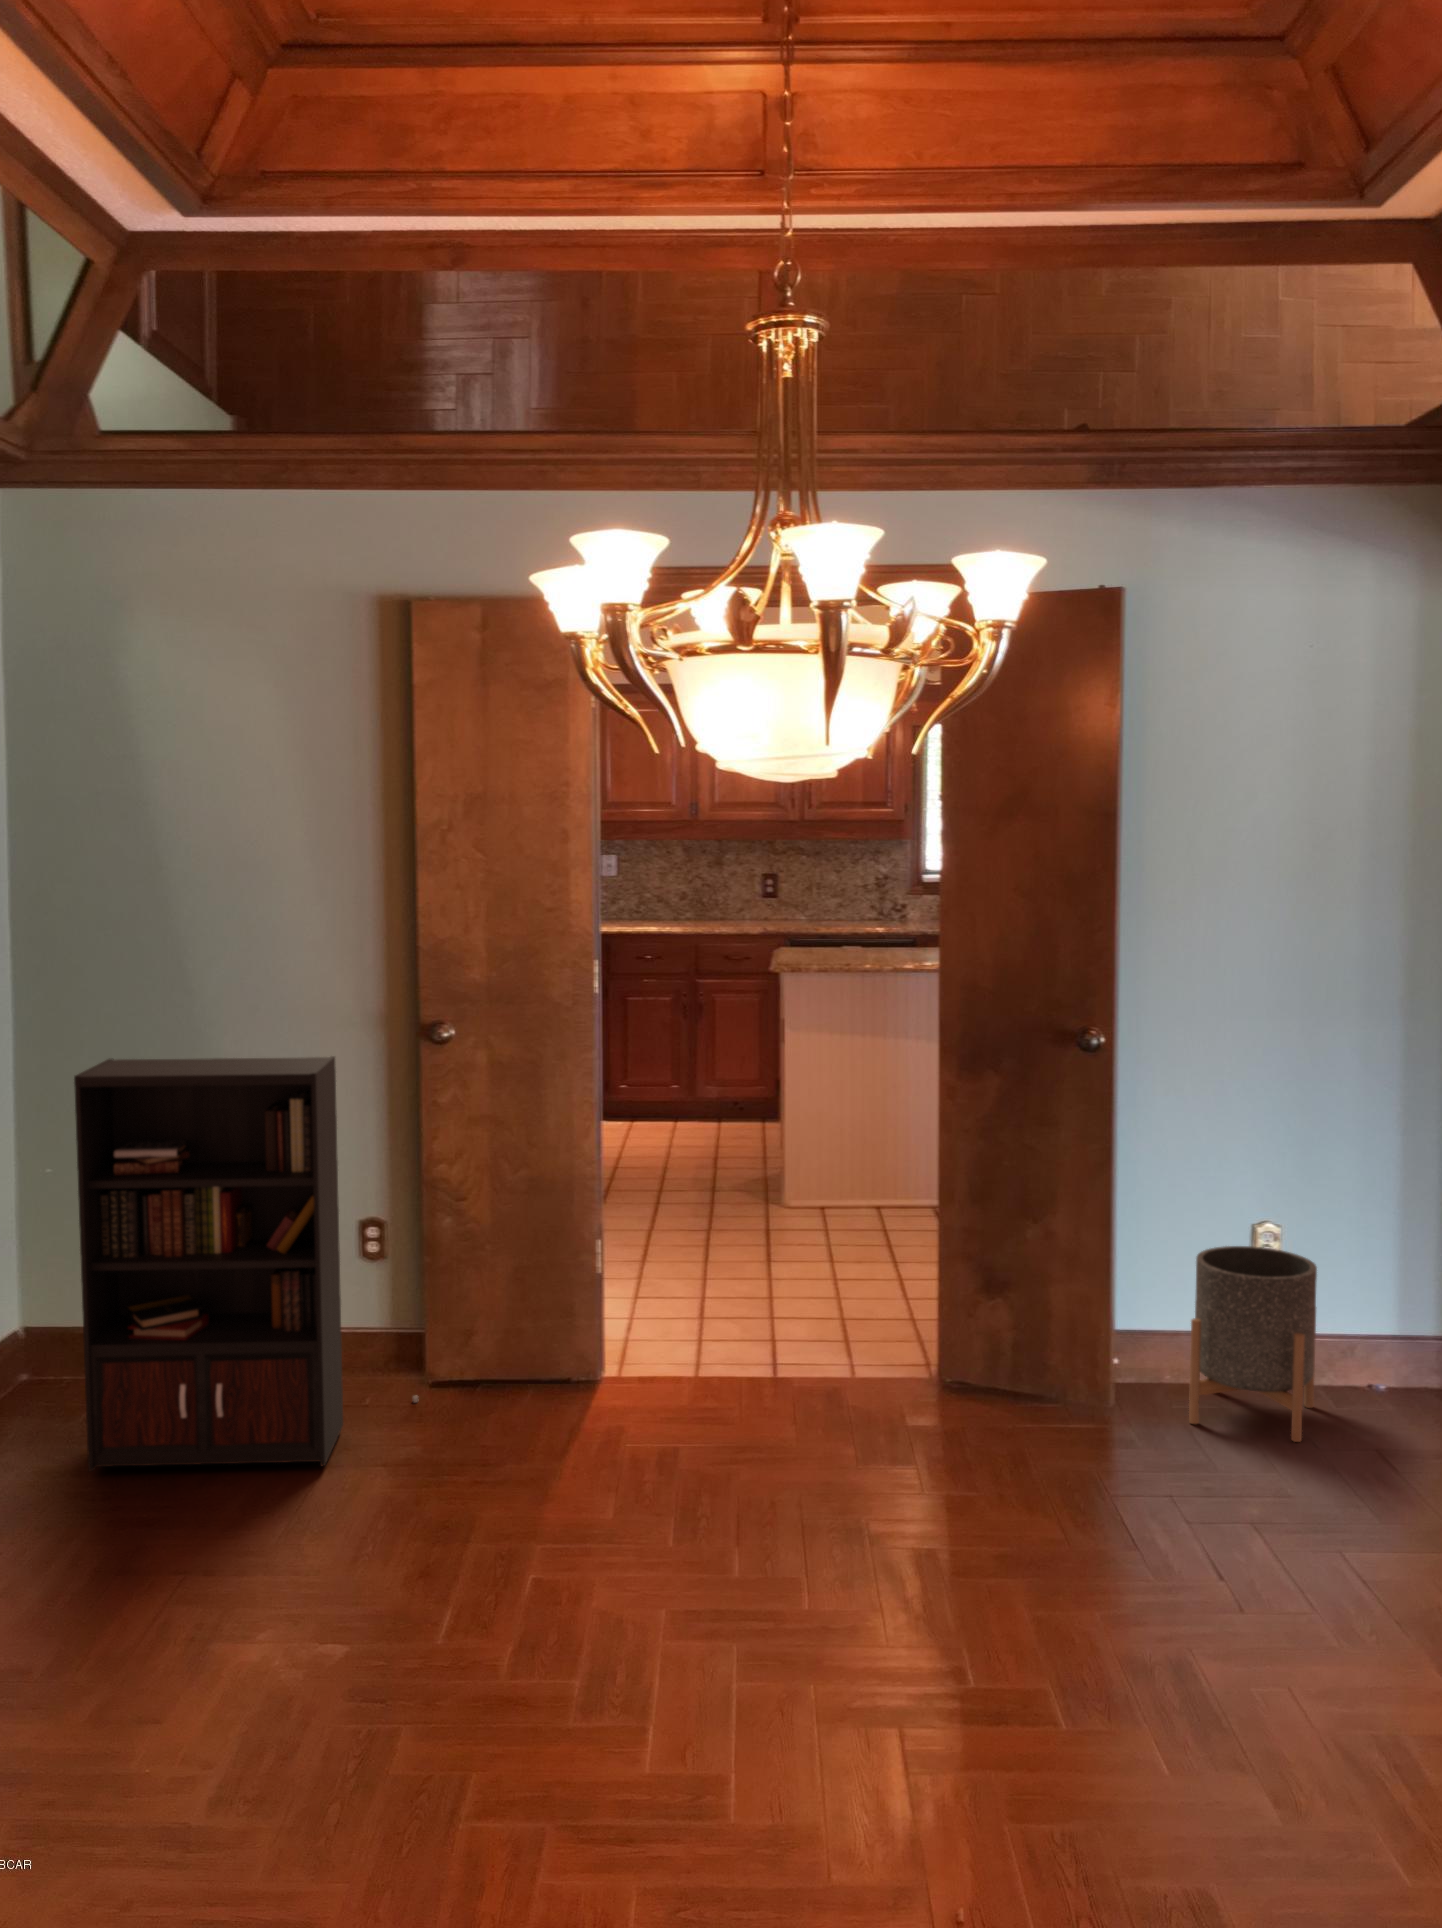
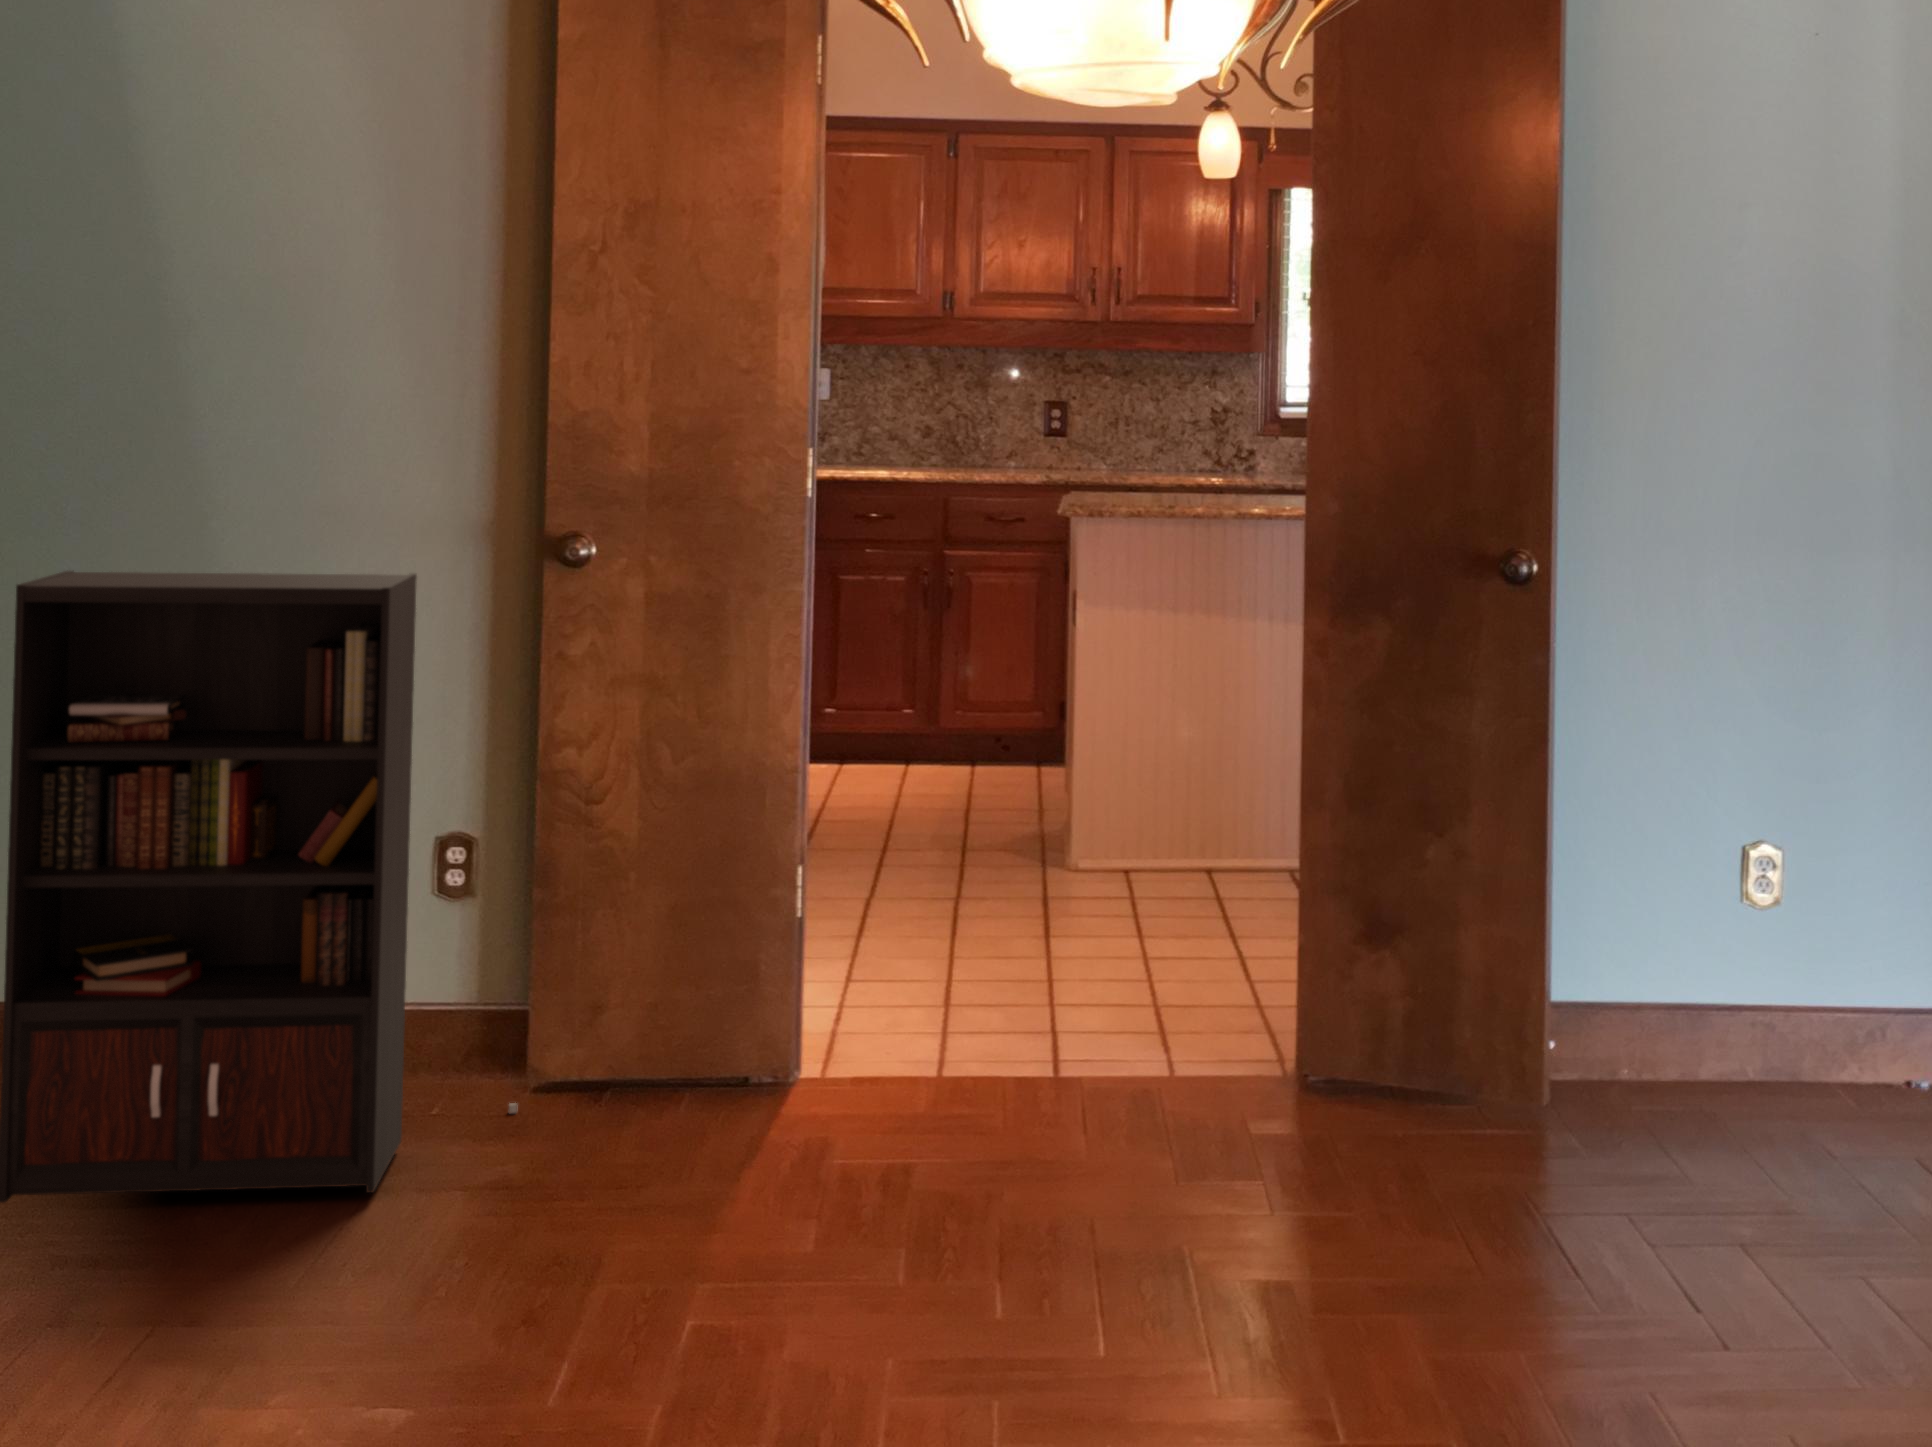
planter: present [1189,1246,1317,1442] -> none [1656,877,1833,1151]

